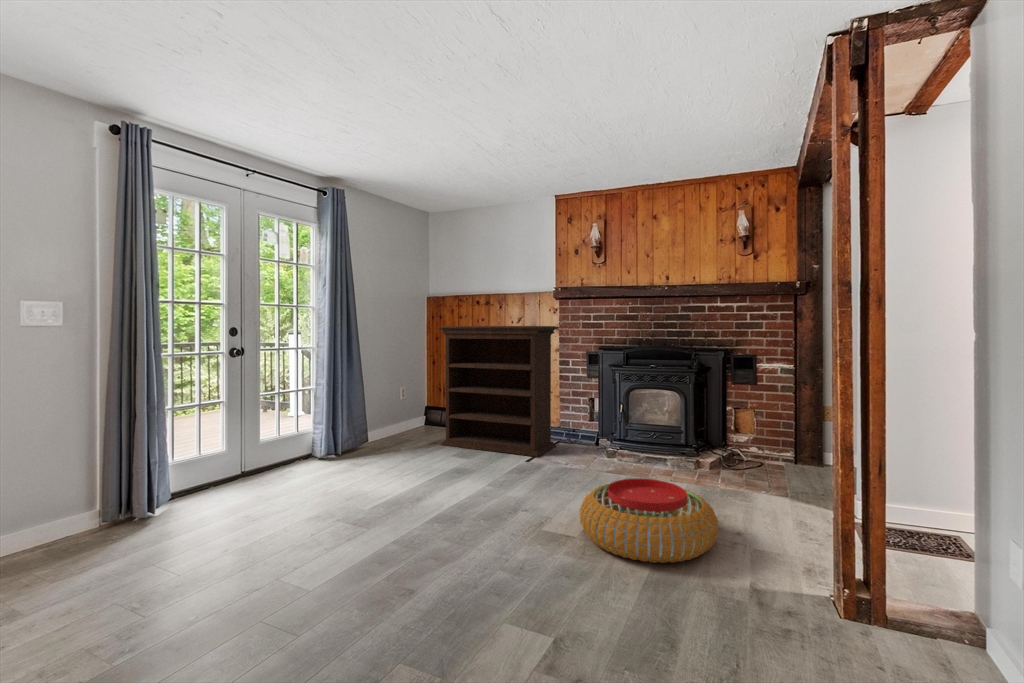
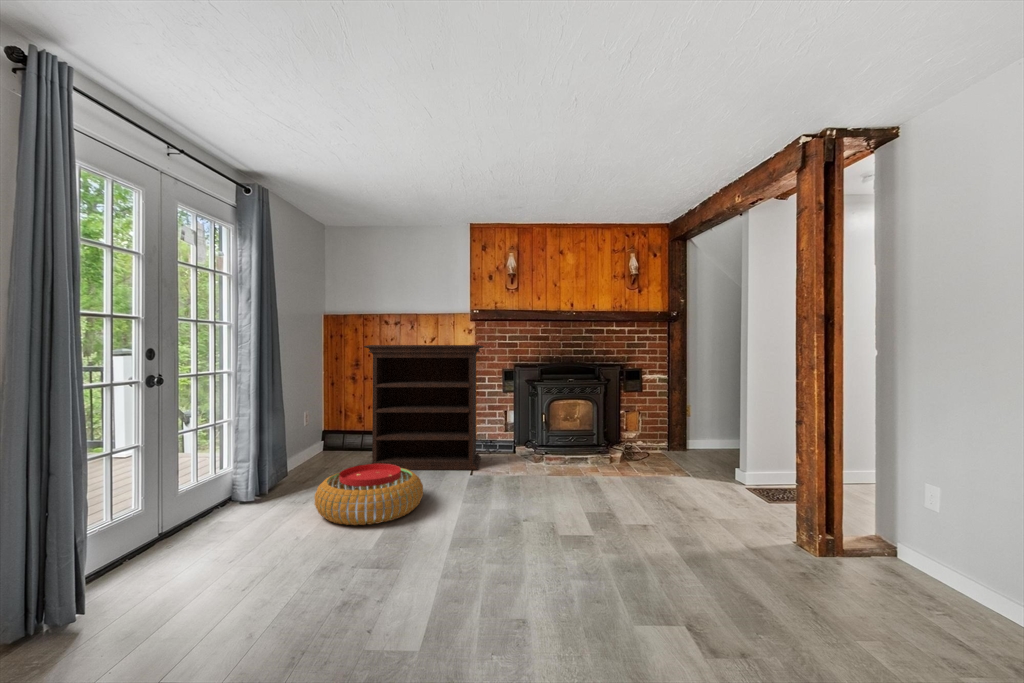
pouf: present [580,478,718,563] -> present [314,464,423,525]

